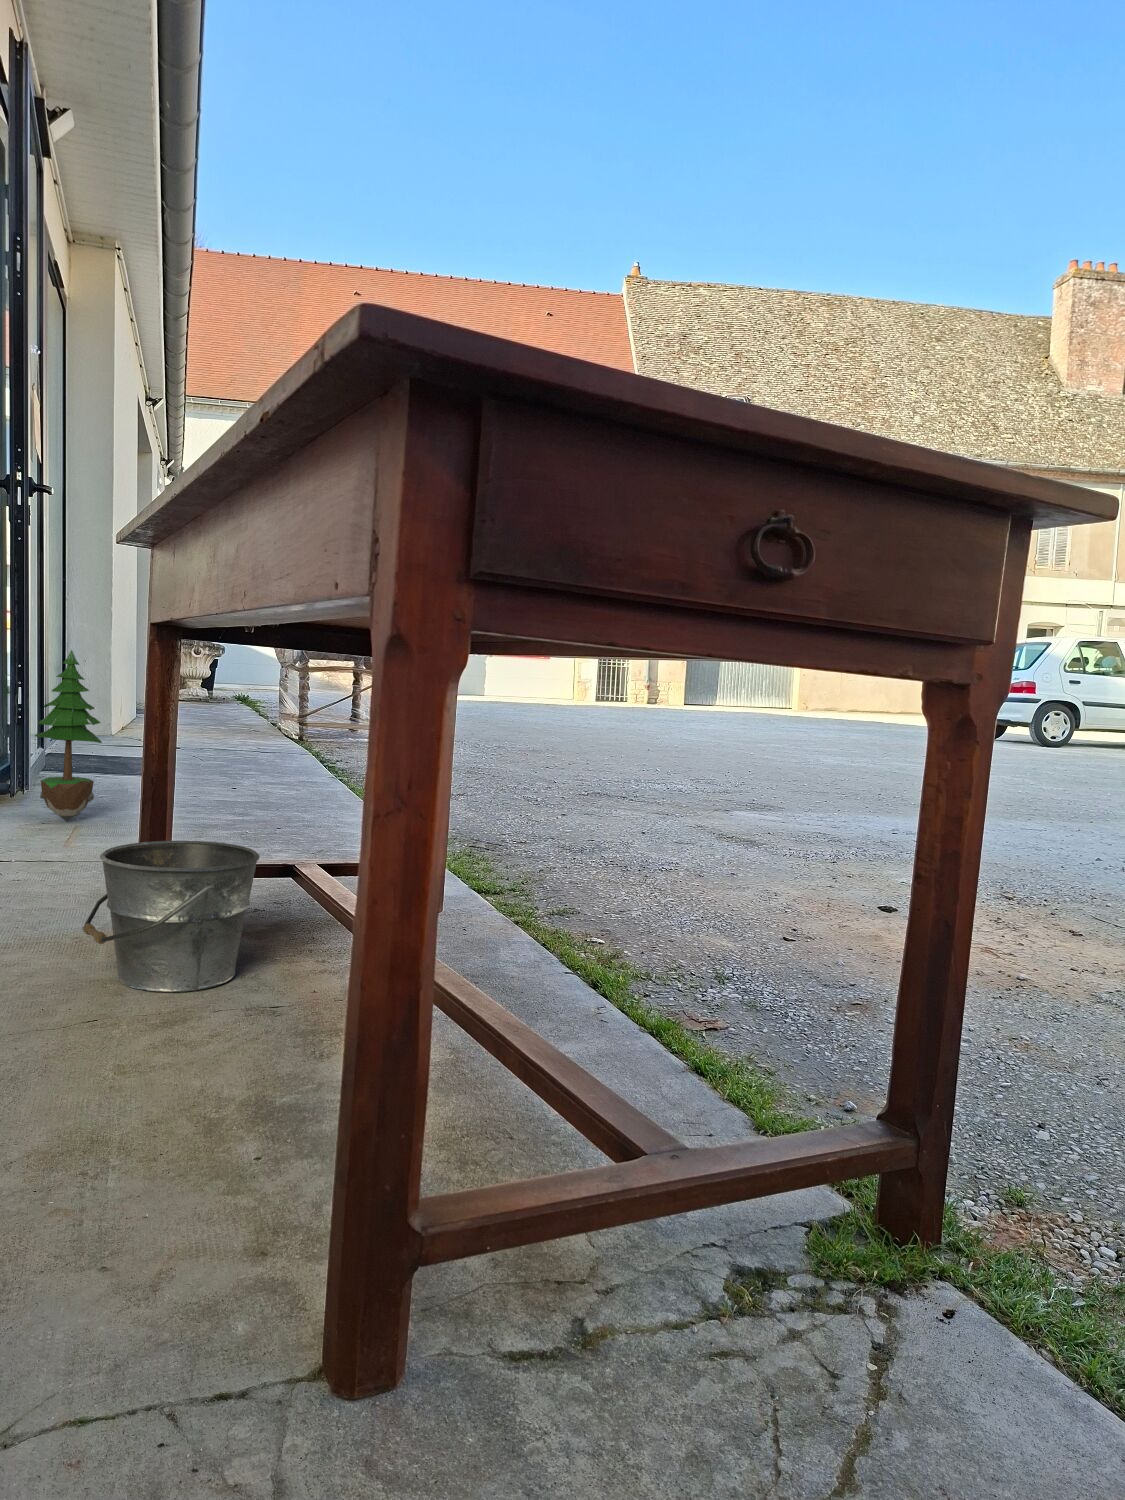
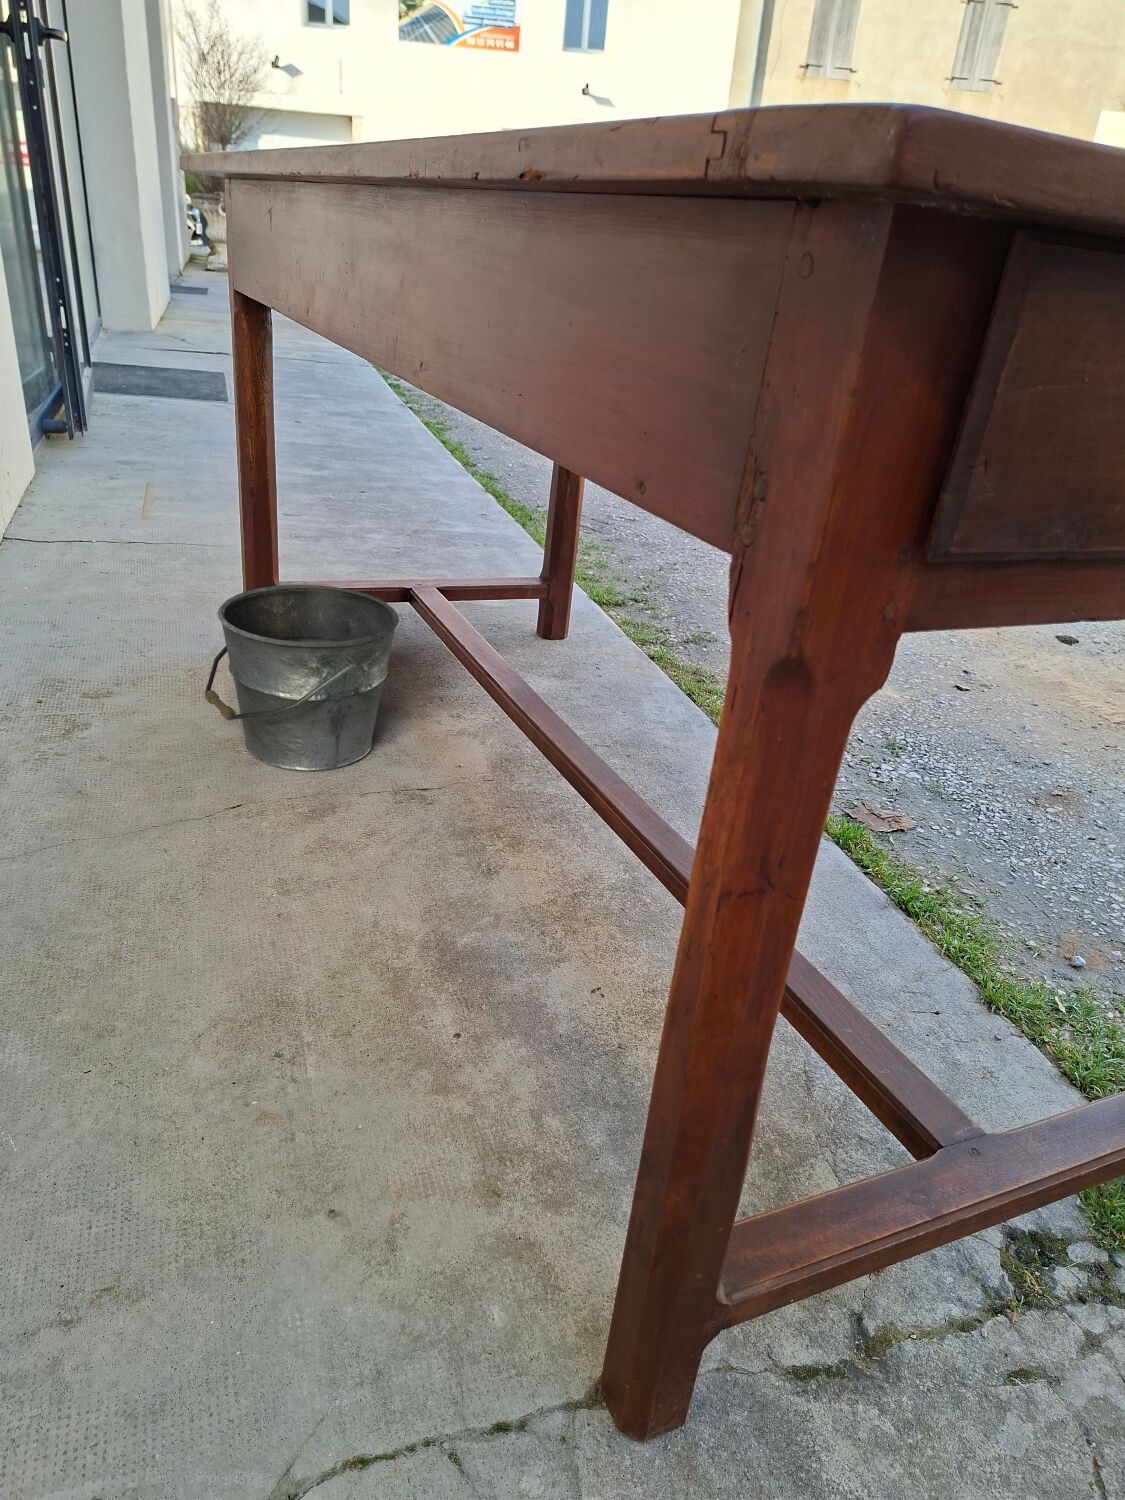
potted tree: present [35,650,102,821] -> none [89,273,165,482]

